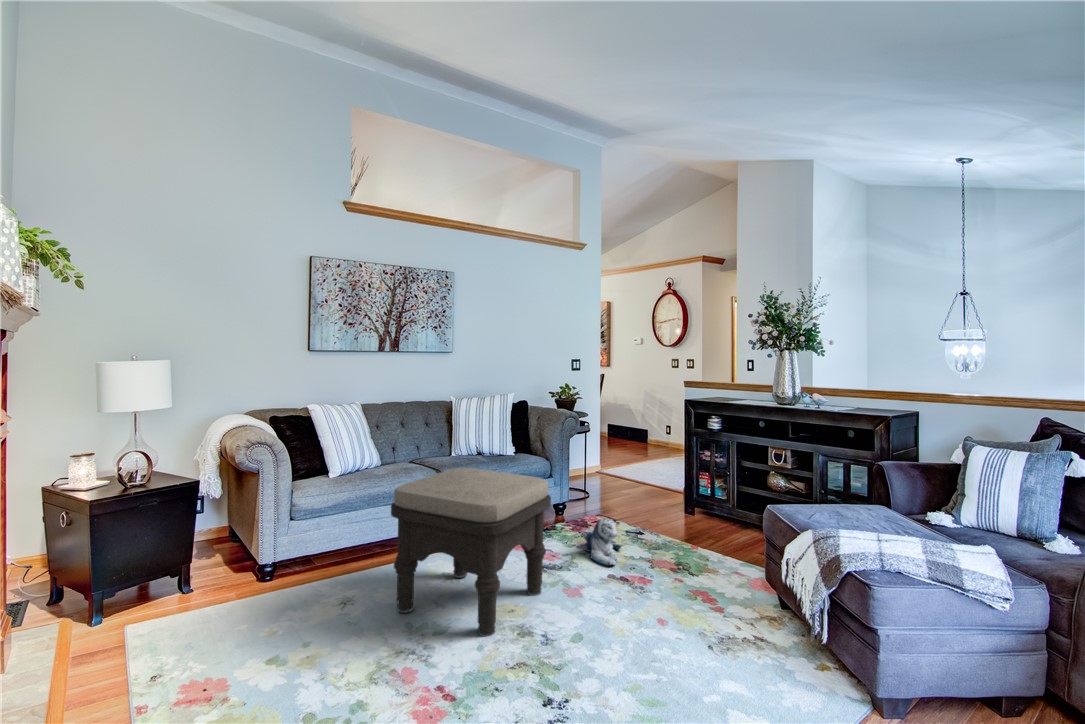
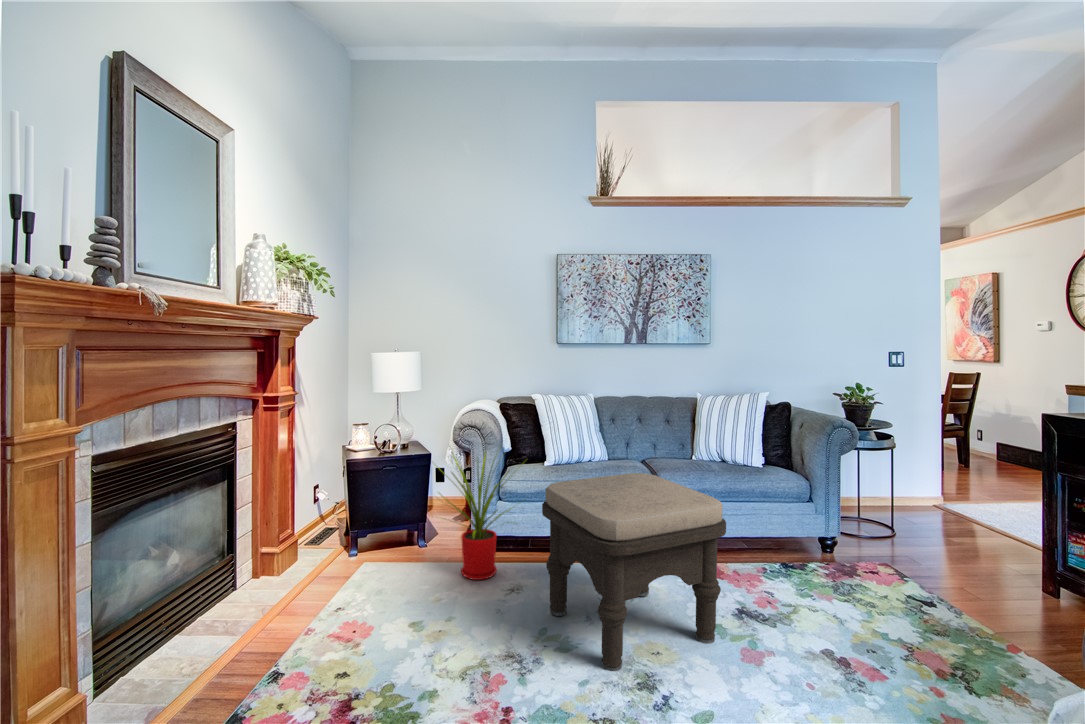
house plant: none [229,457,346,609] -> present [444,452,510,580]
plush toy: present [585,518,621,566] -> none [819,568,877,638]

